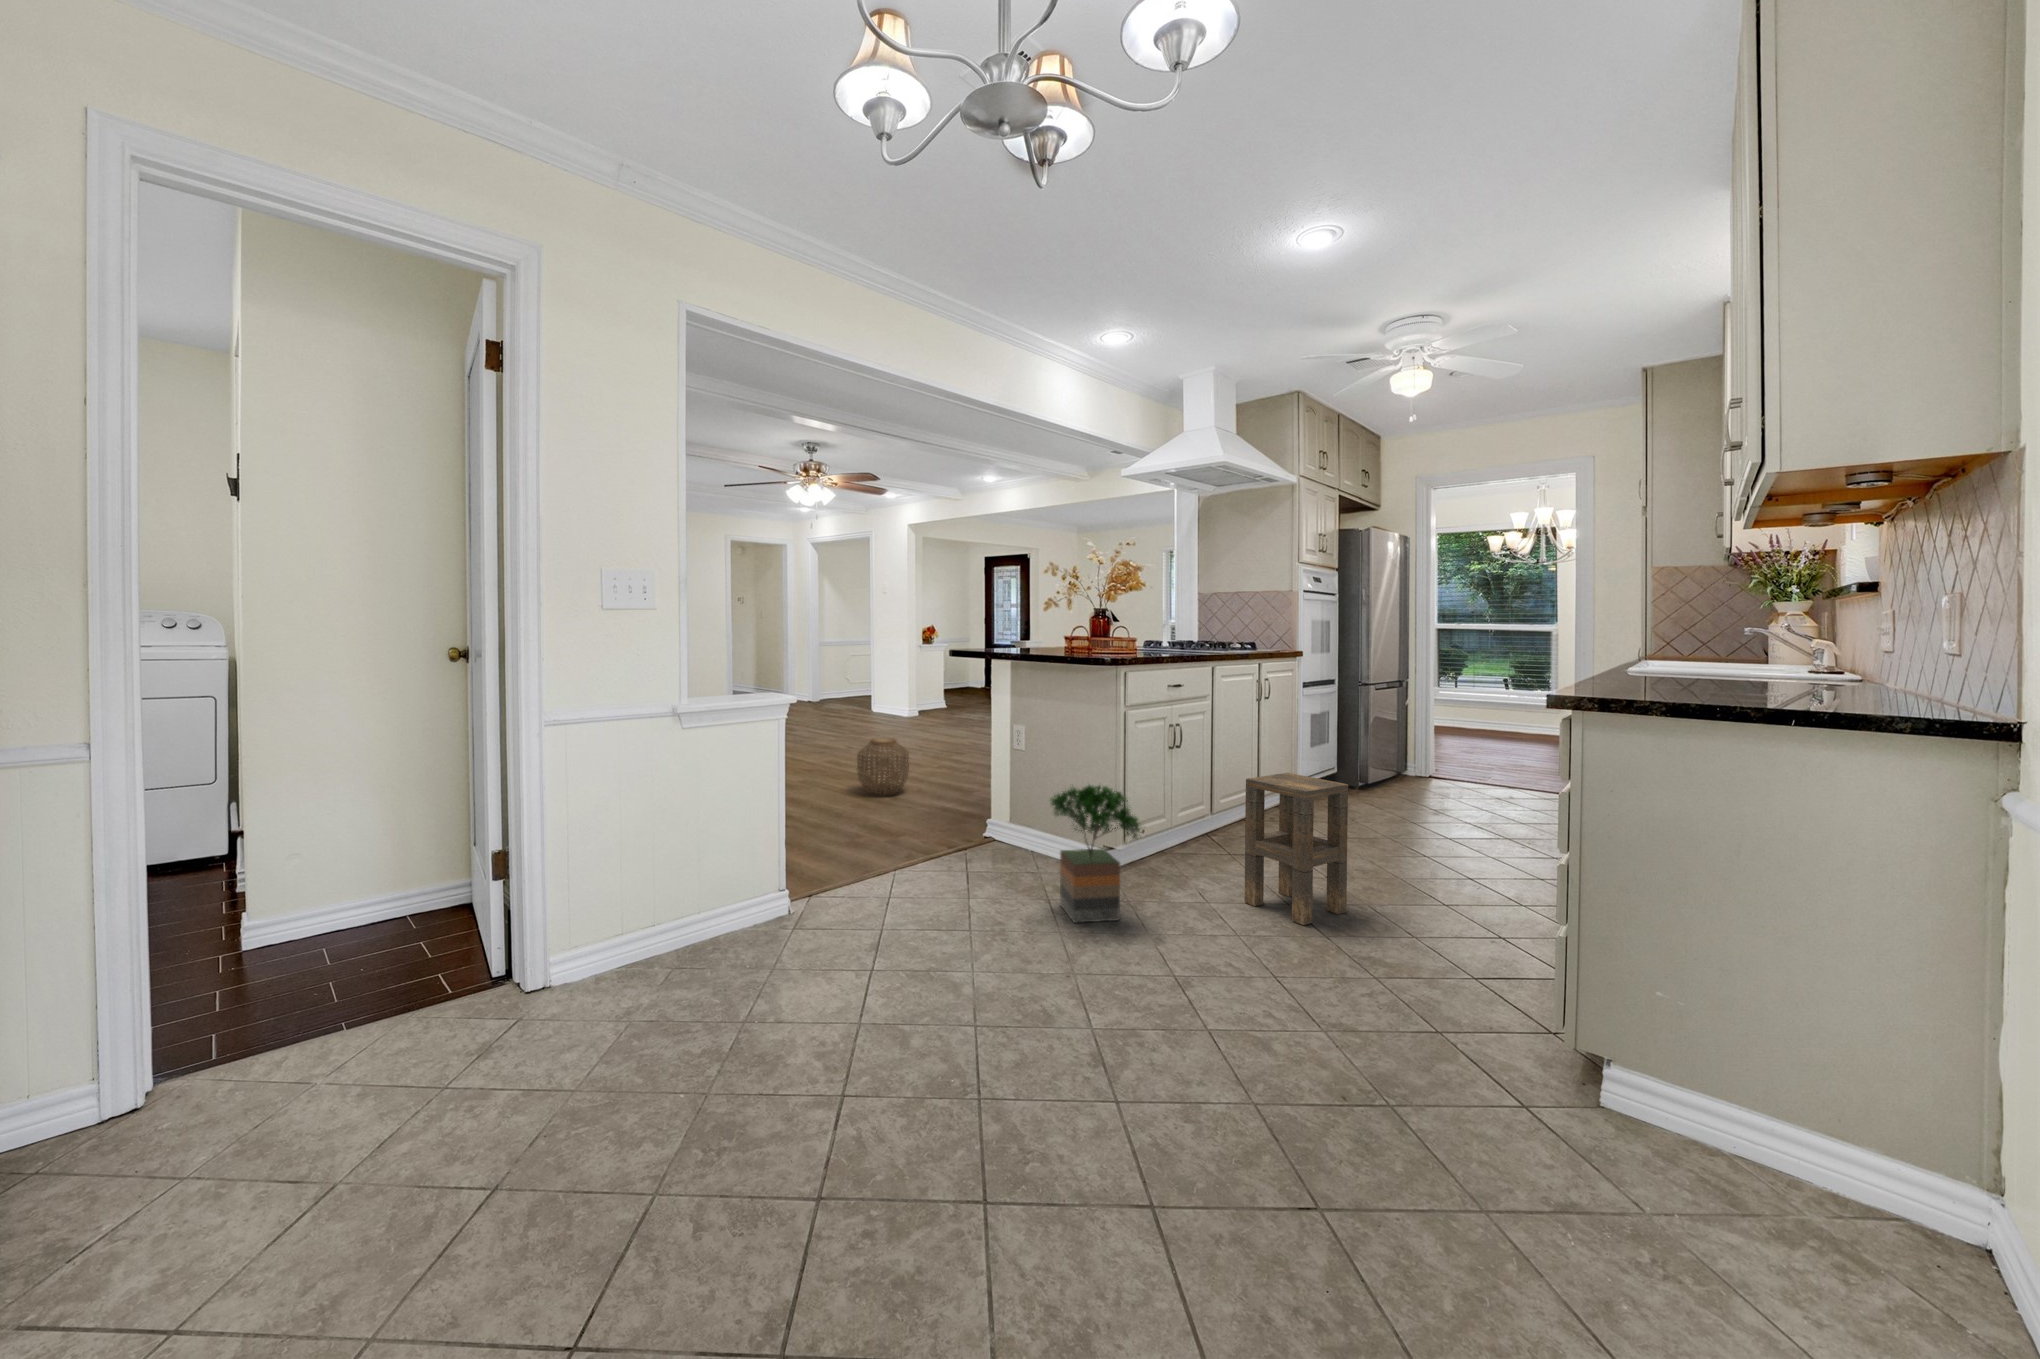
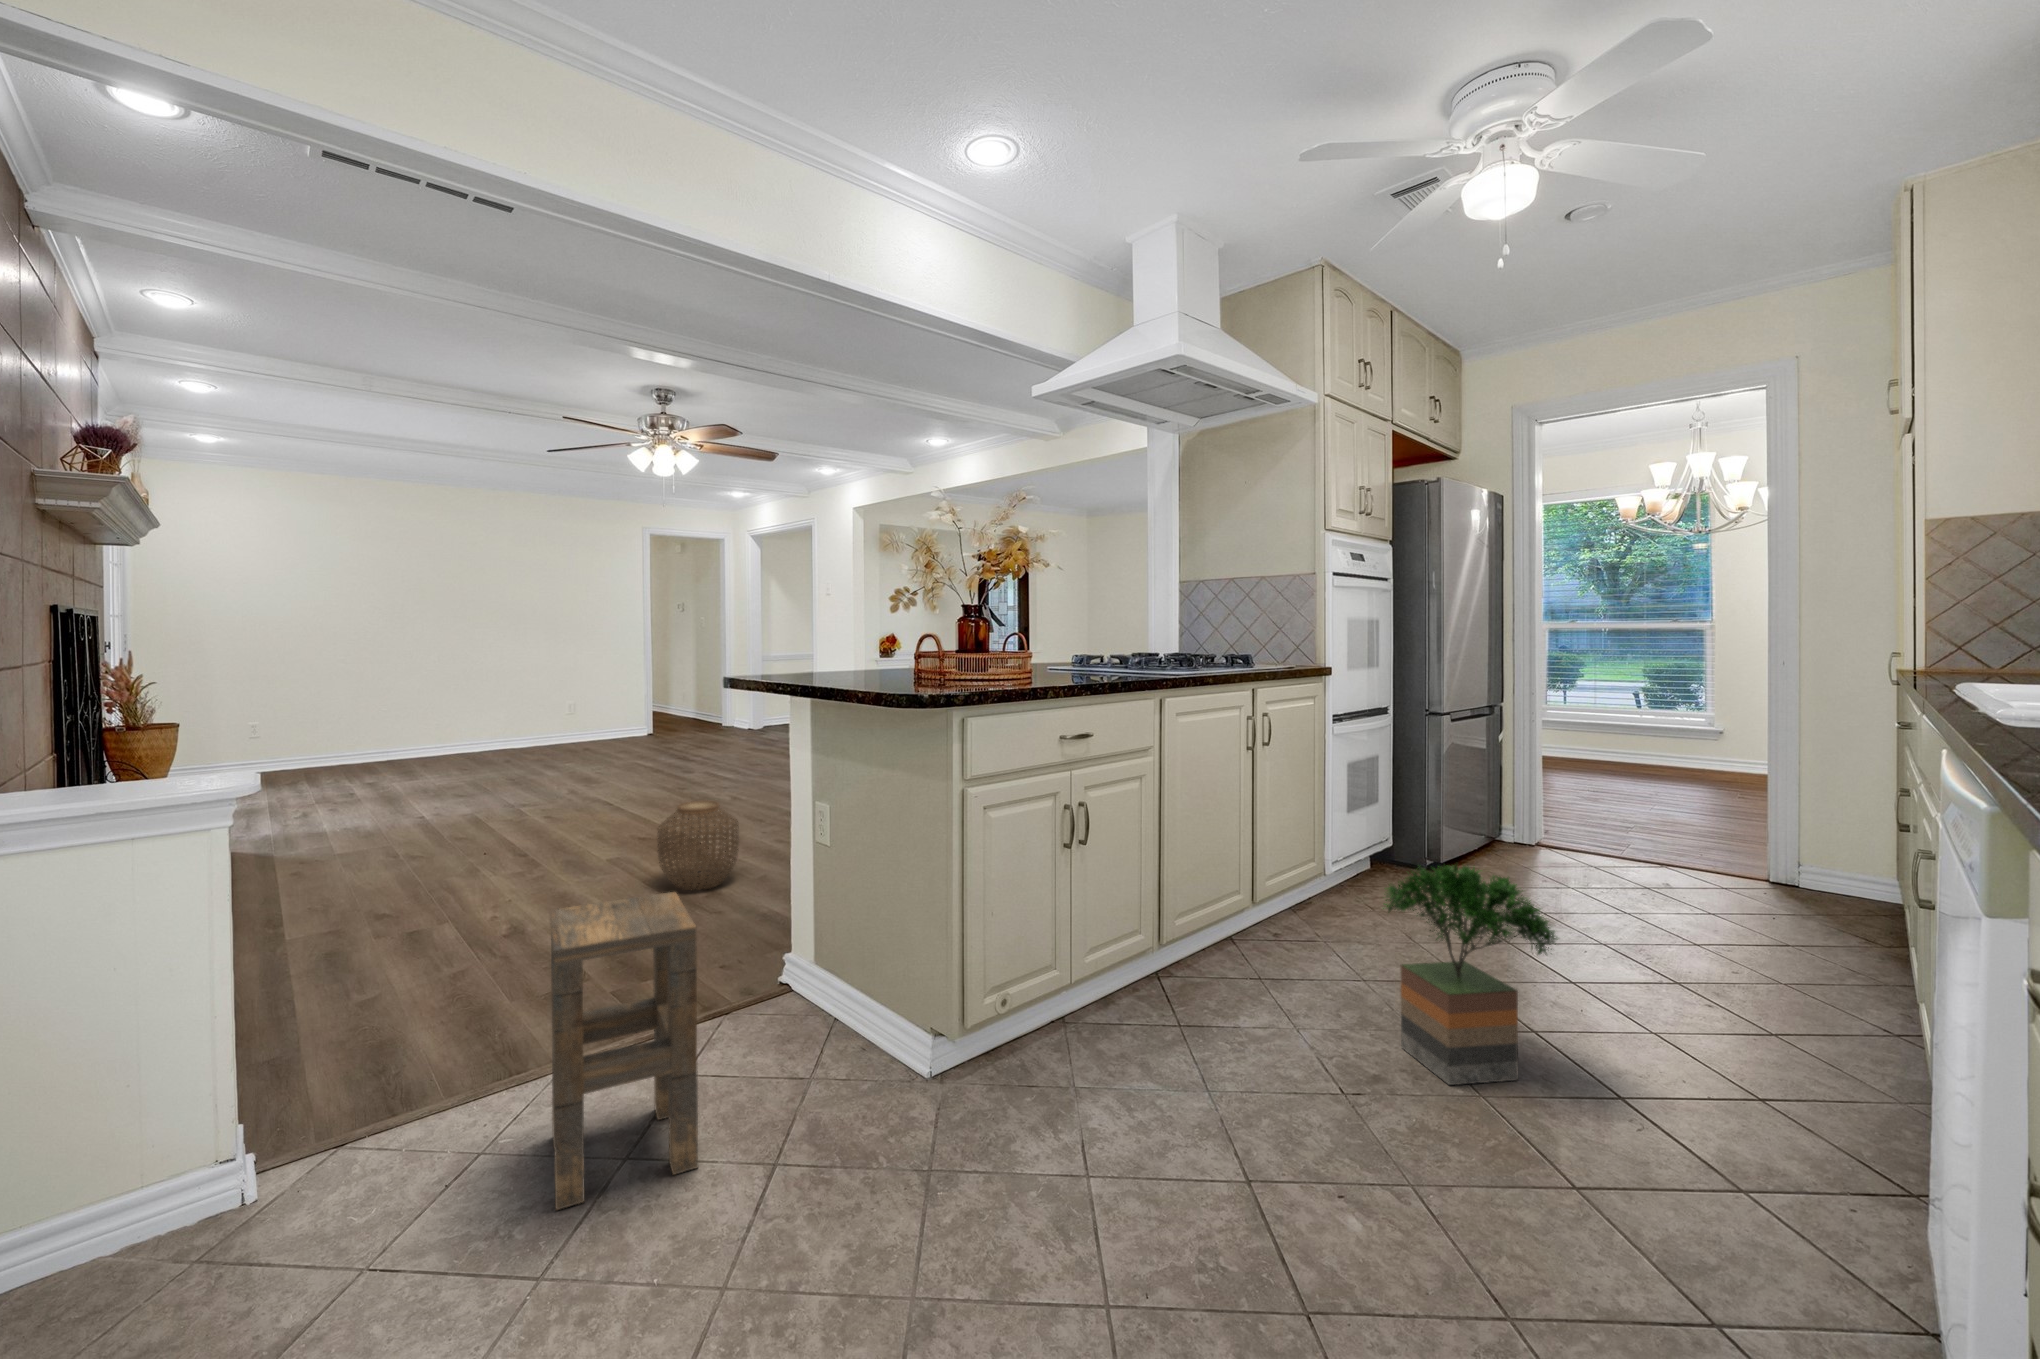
side table: present [1245,773,1348,925] -> present [550,892,698,1210]
potted tree: present [1051,785,1141,923] -> present [1383,865,1558,1085]

